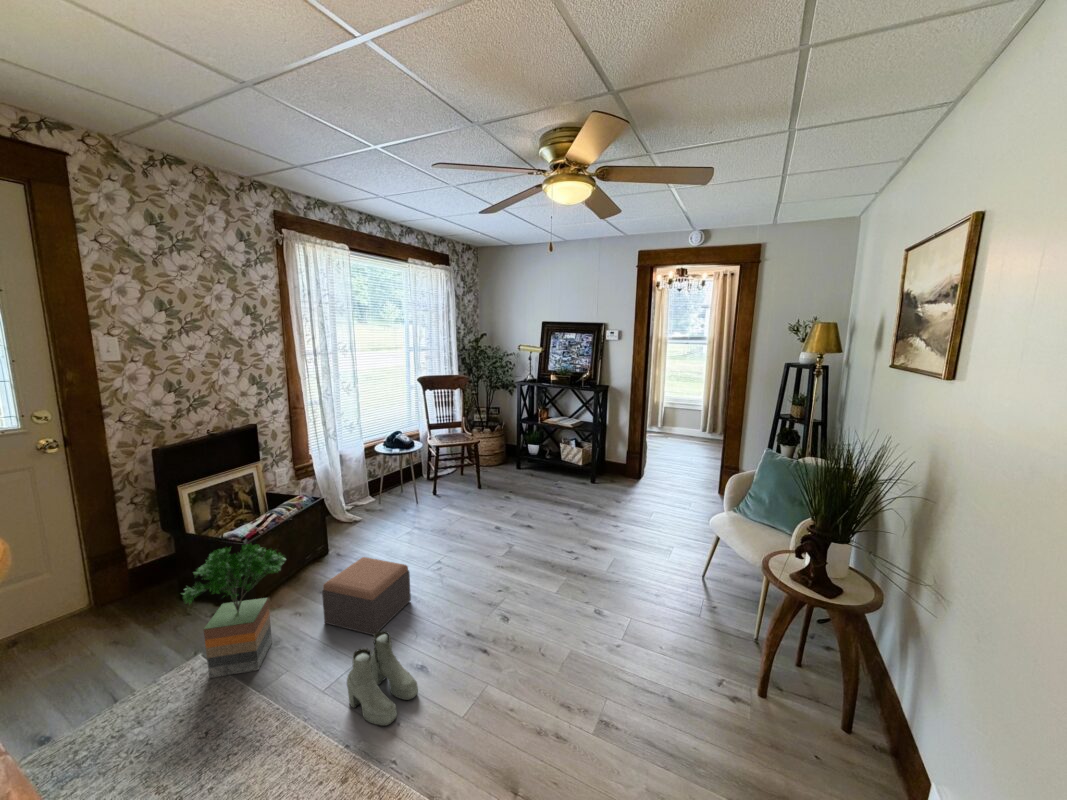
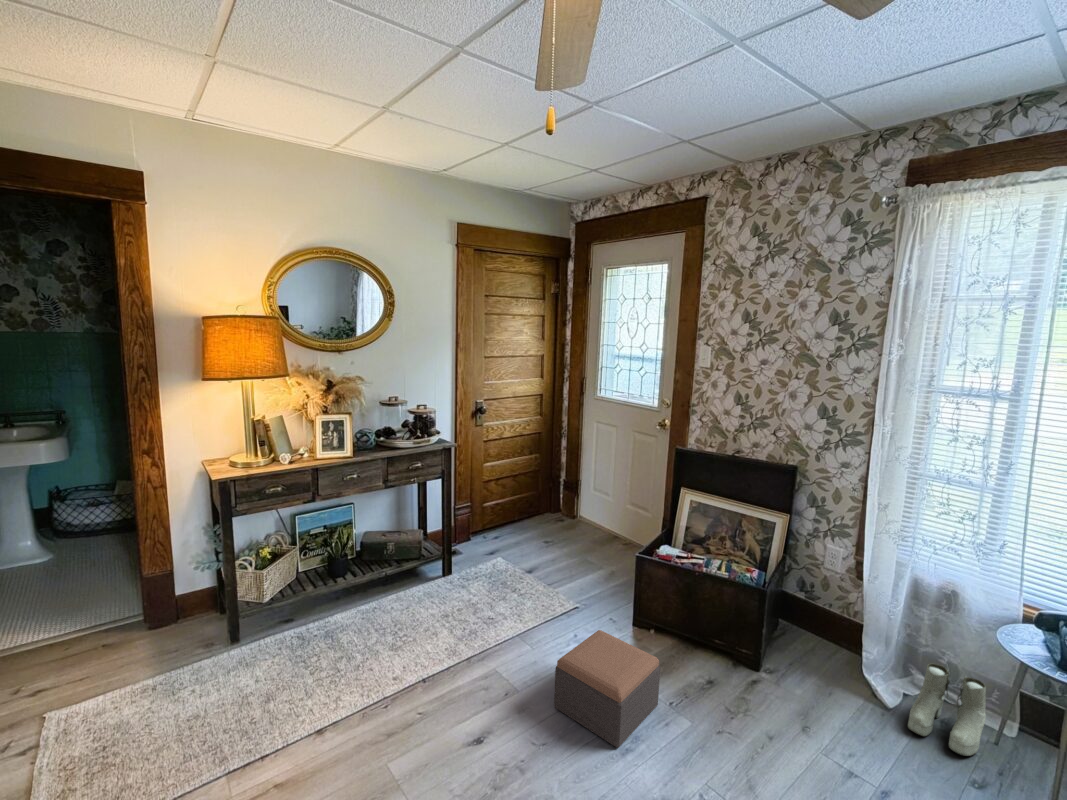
potted tree: present [183,543,285,678] -> none [534,528,603,641]
boots: present [347,631,418,726] -> present [908,664,986,756]

